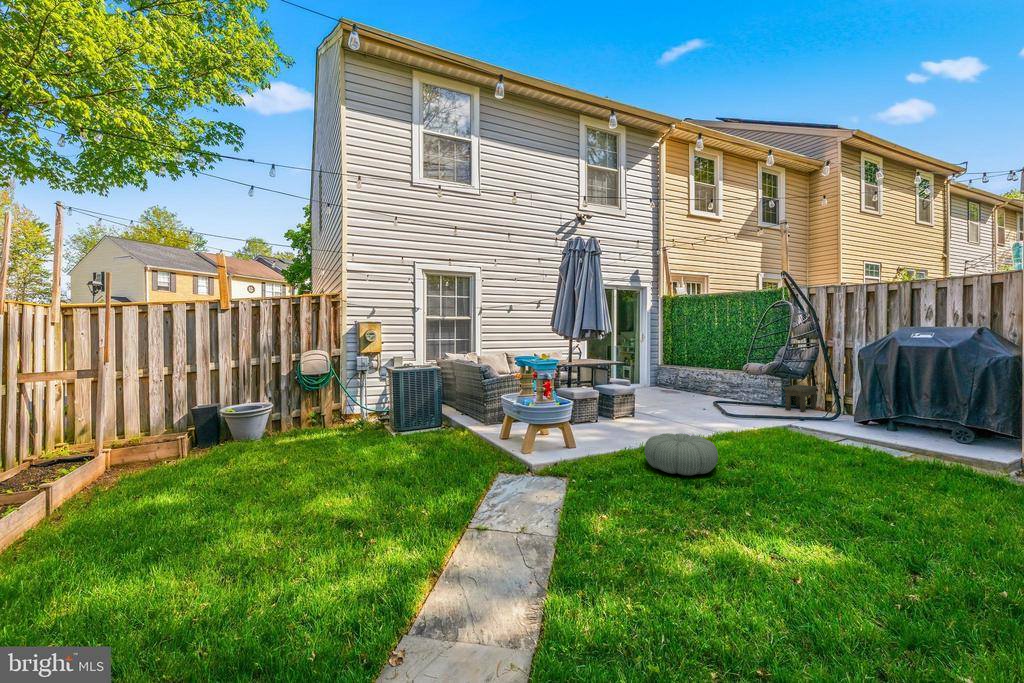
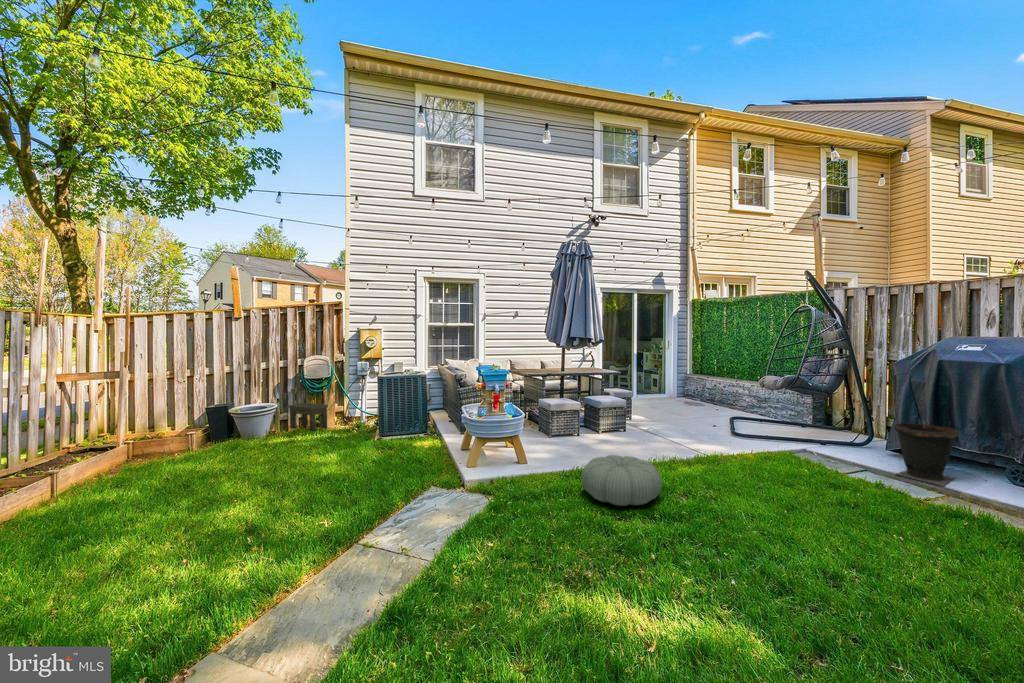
side table: present [784,385,817,412] -> present [288,403,328,431]
bucket: none [868,395,918,445] -> present [894,423,958,486]

